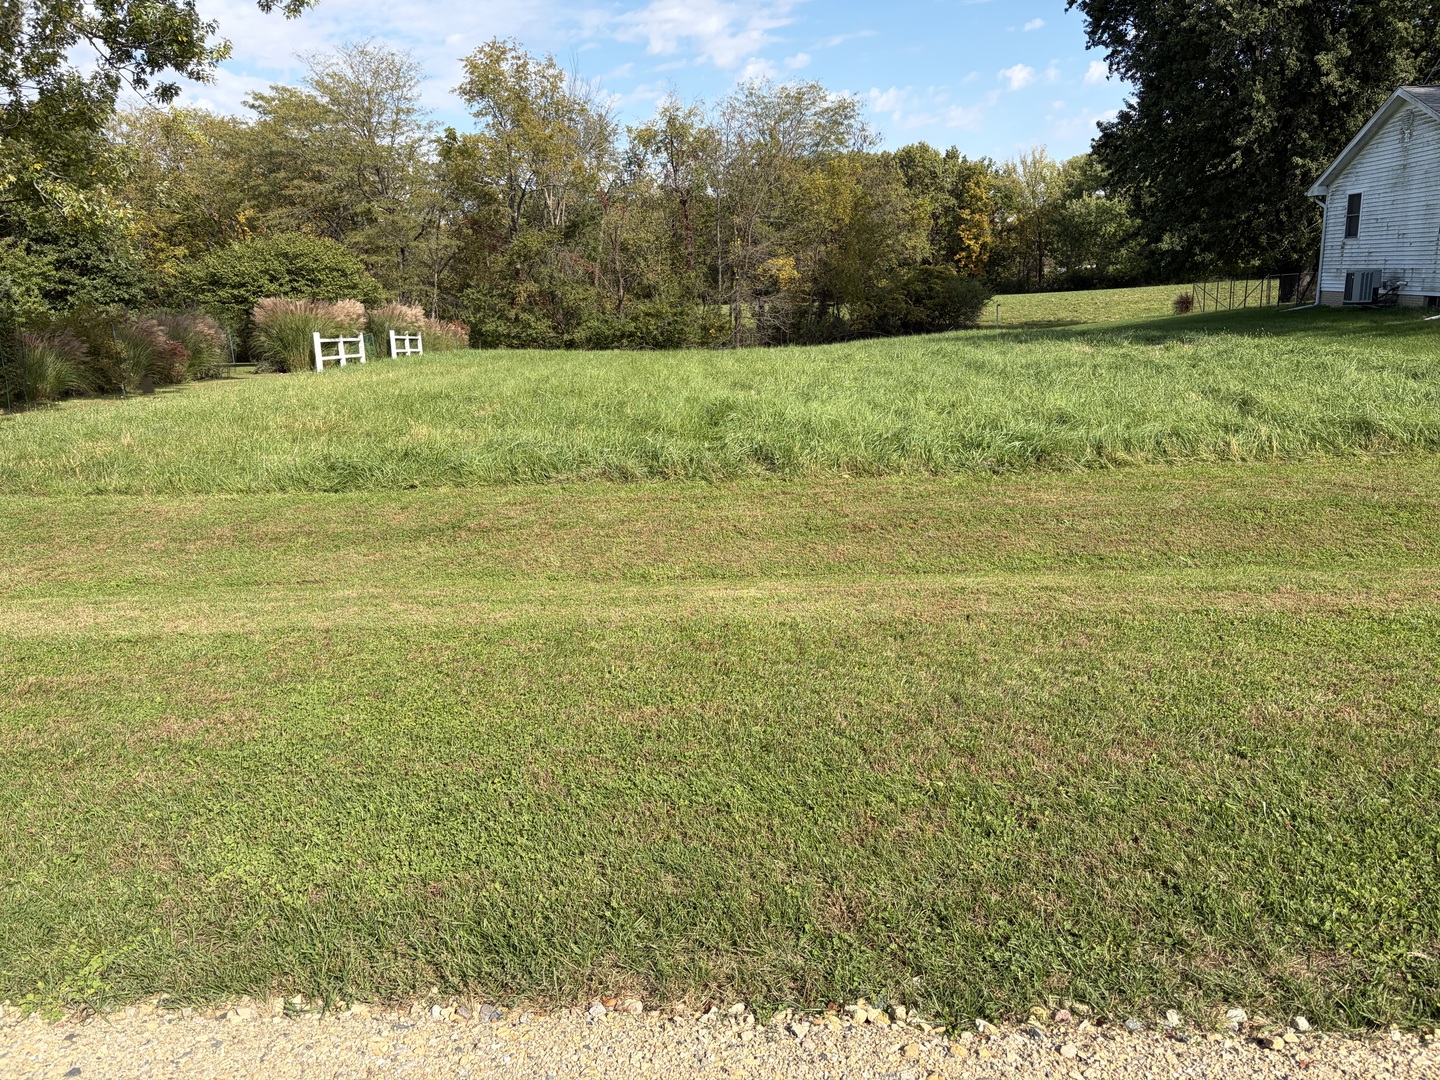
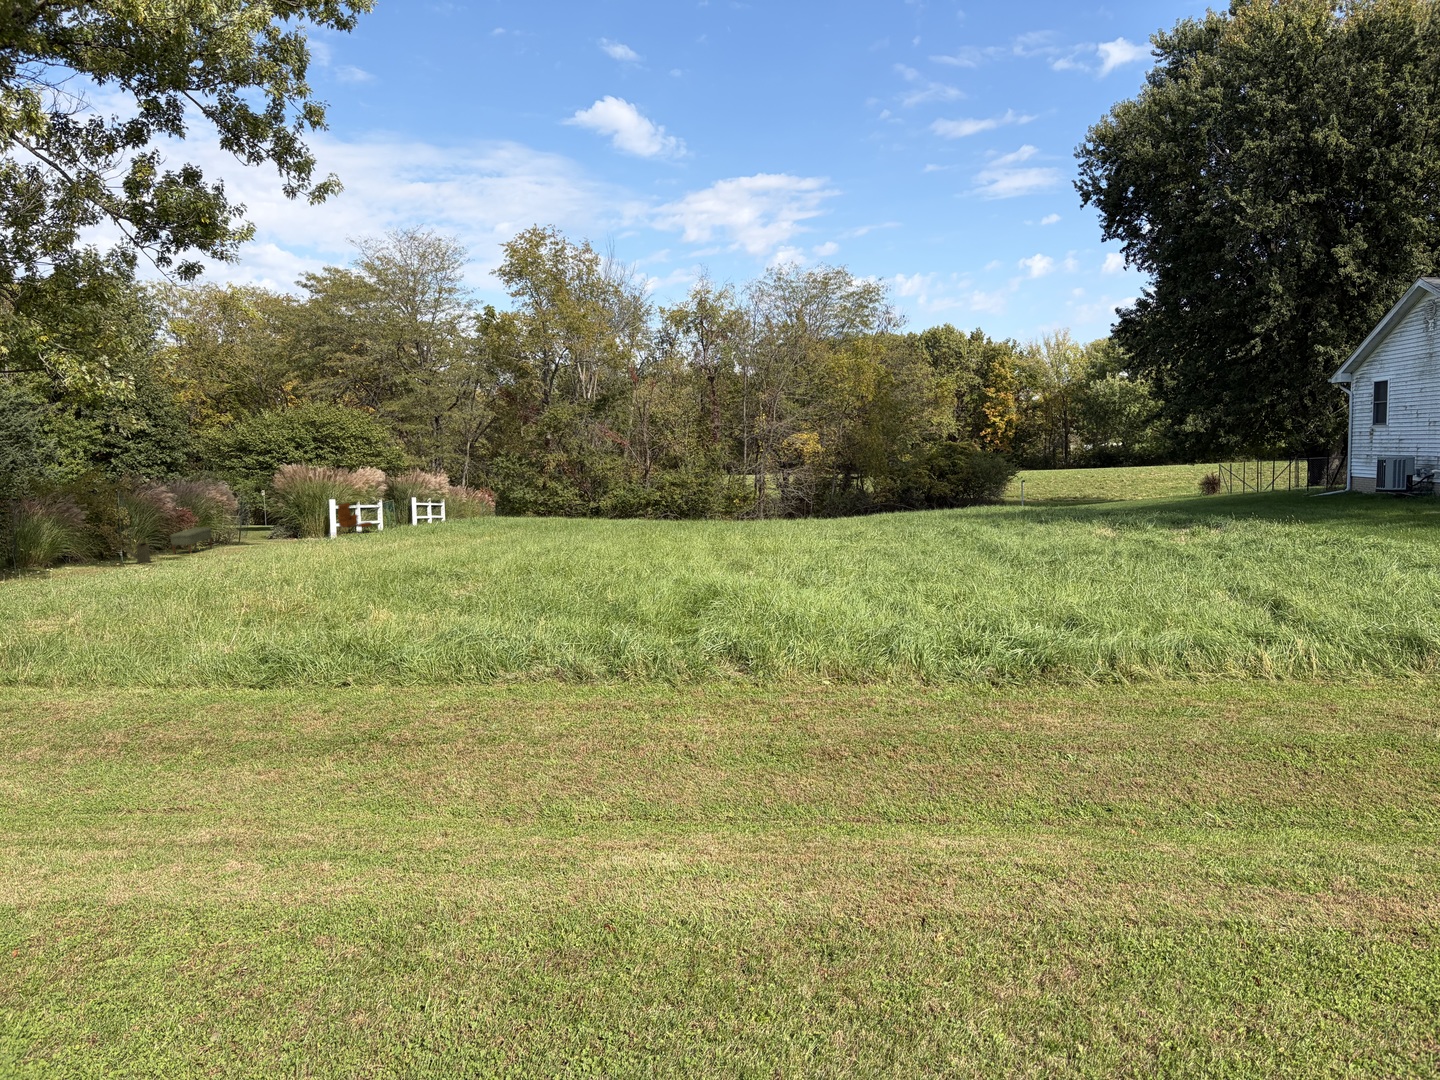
lounge chair: none [321,336,359,366] -> present [338,503,372,533]
bench: none [167,360,207,388] -> present [170,527,212,554]

